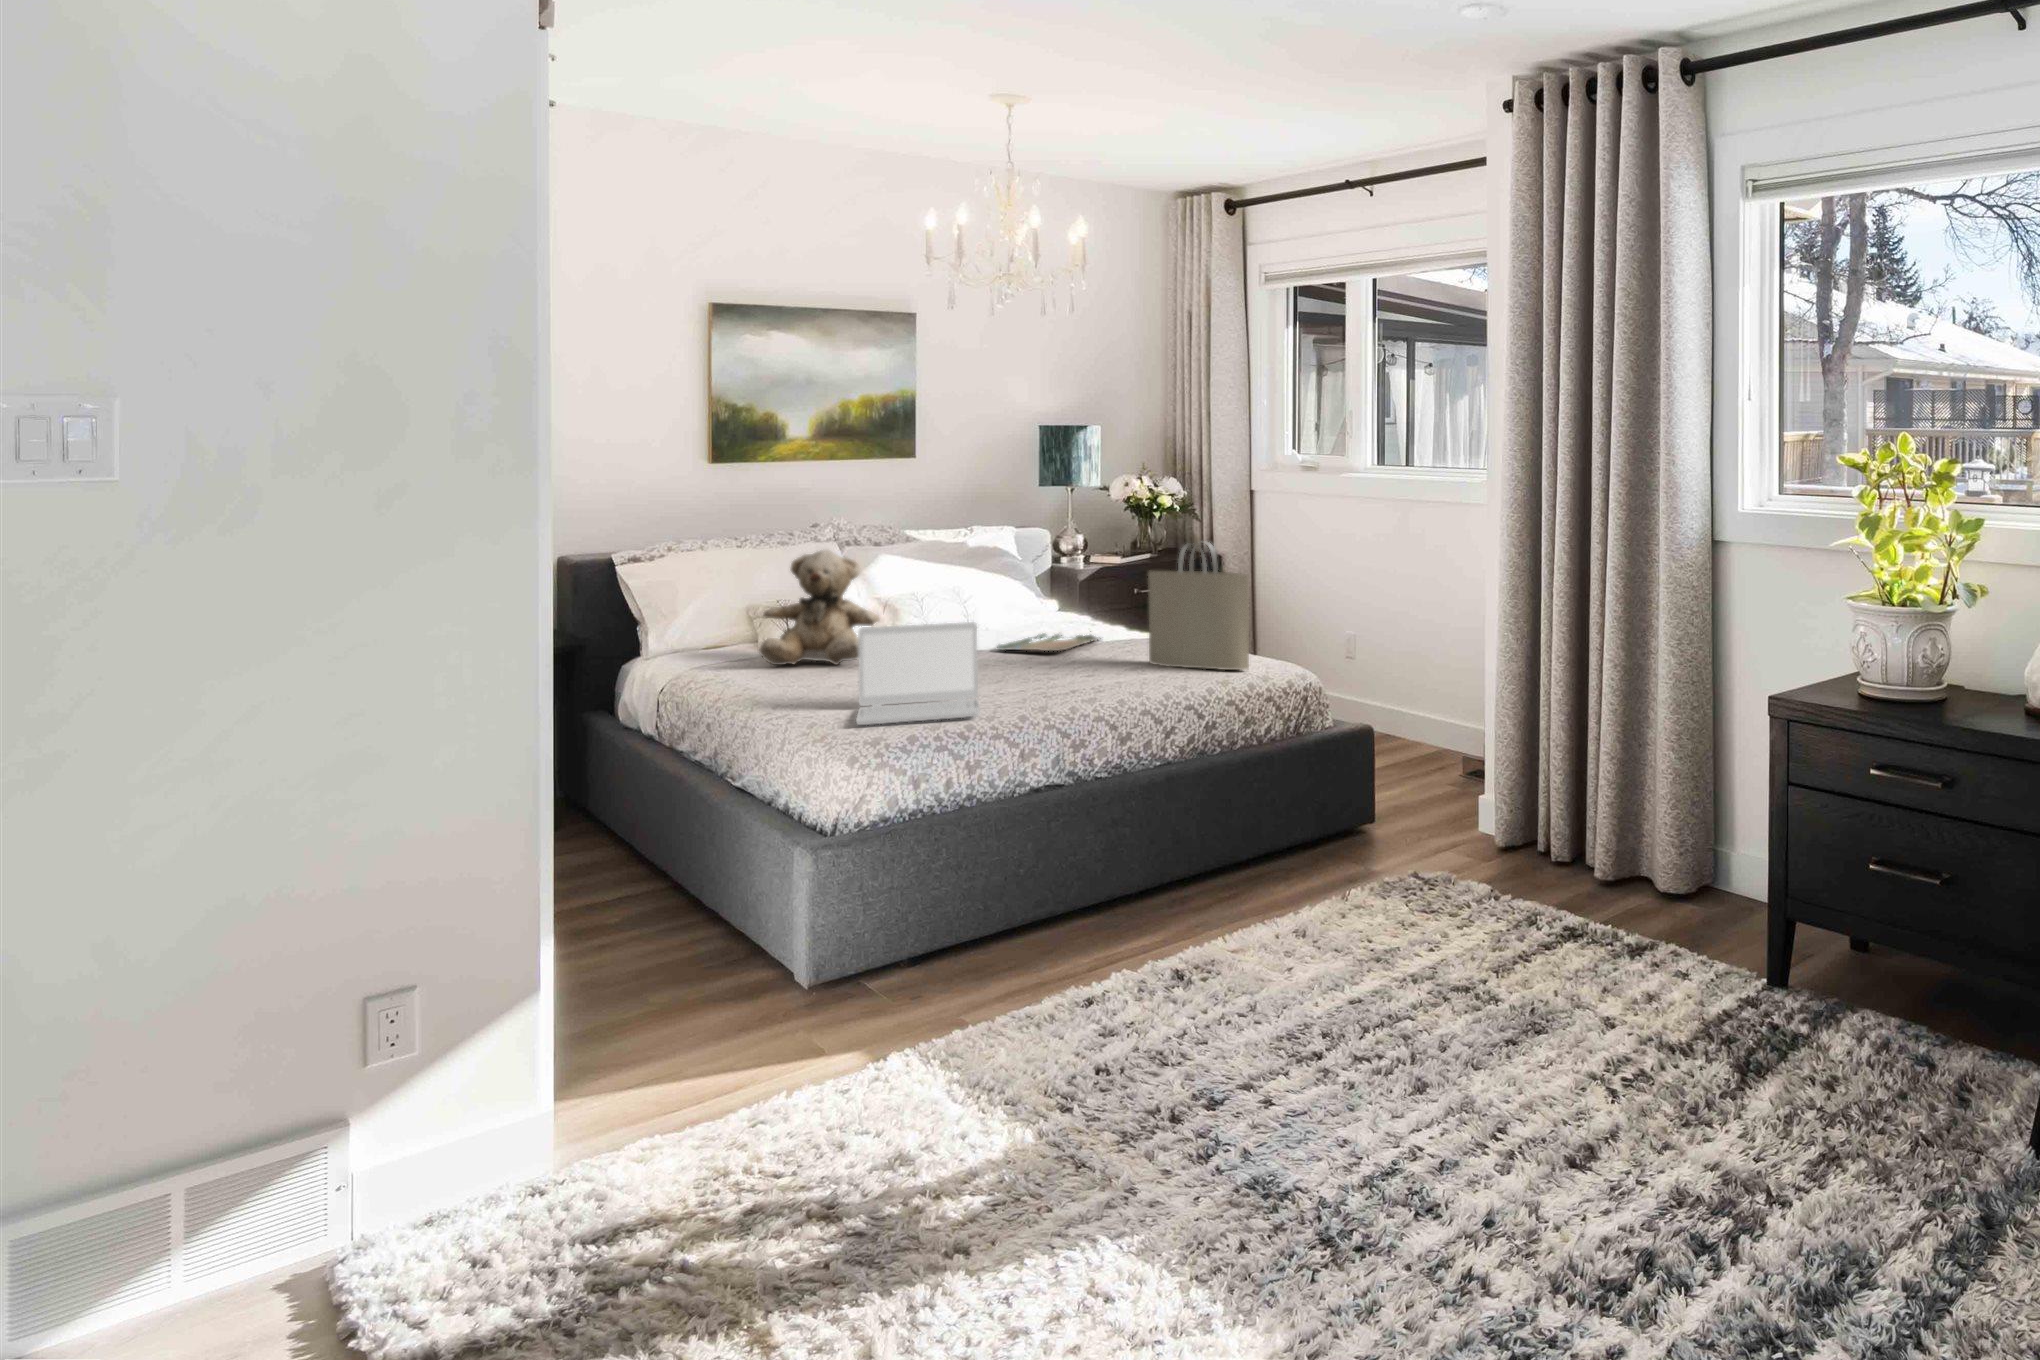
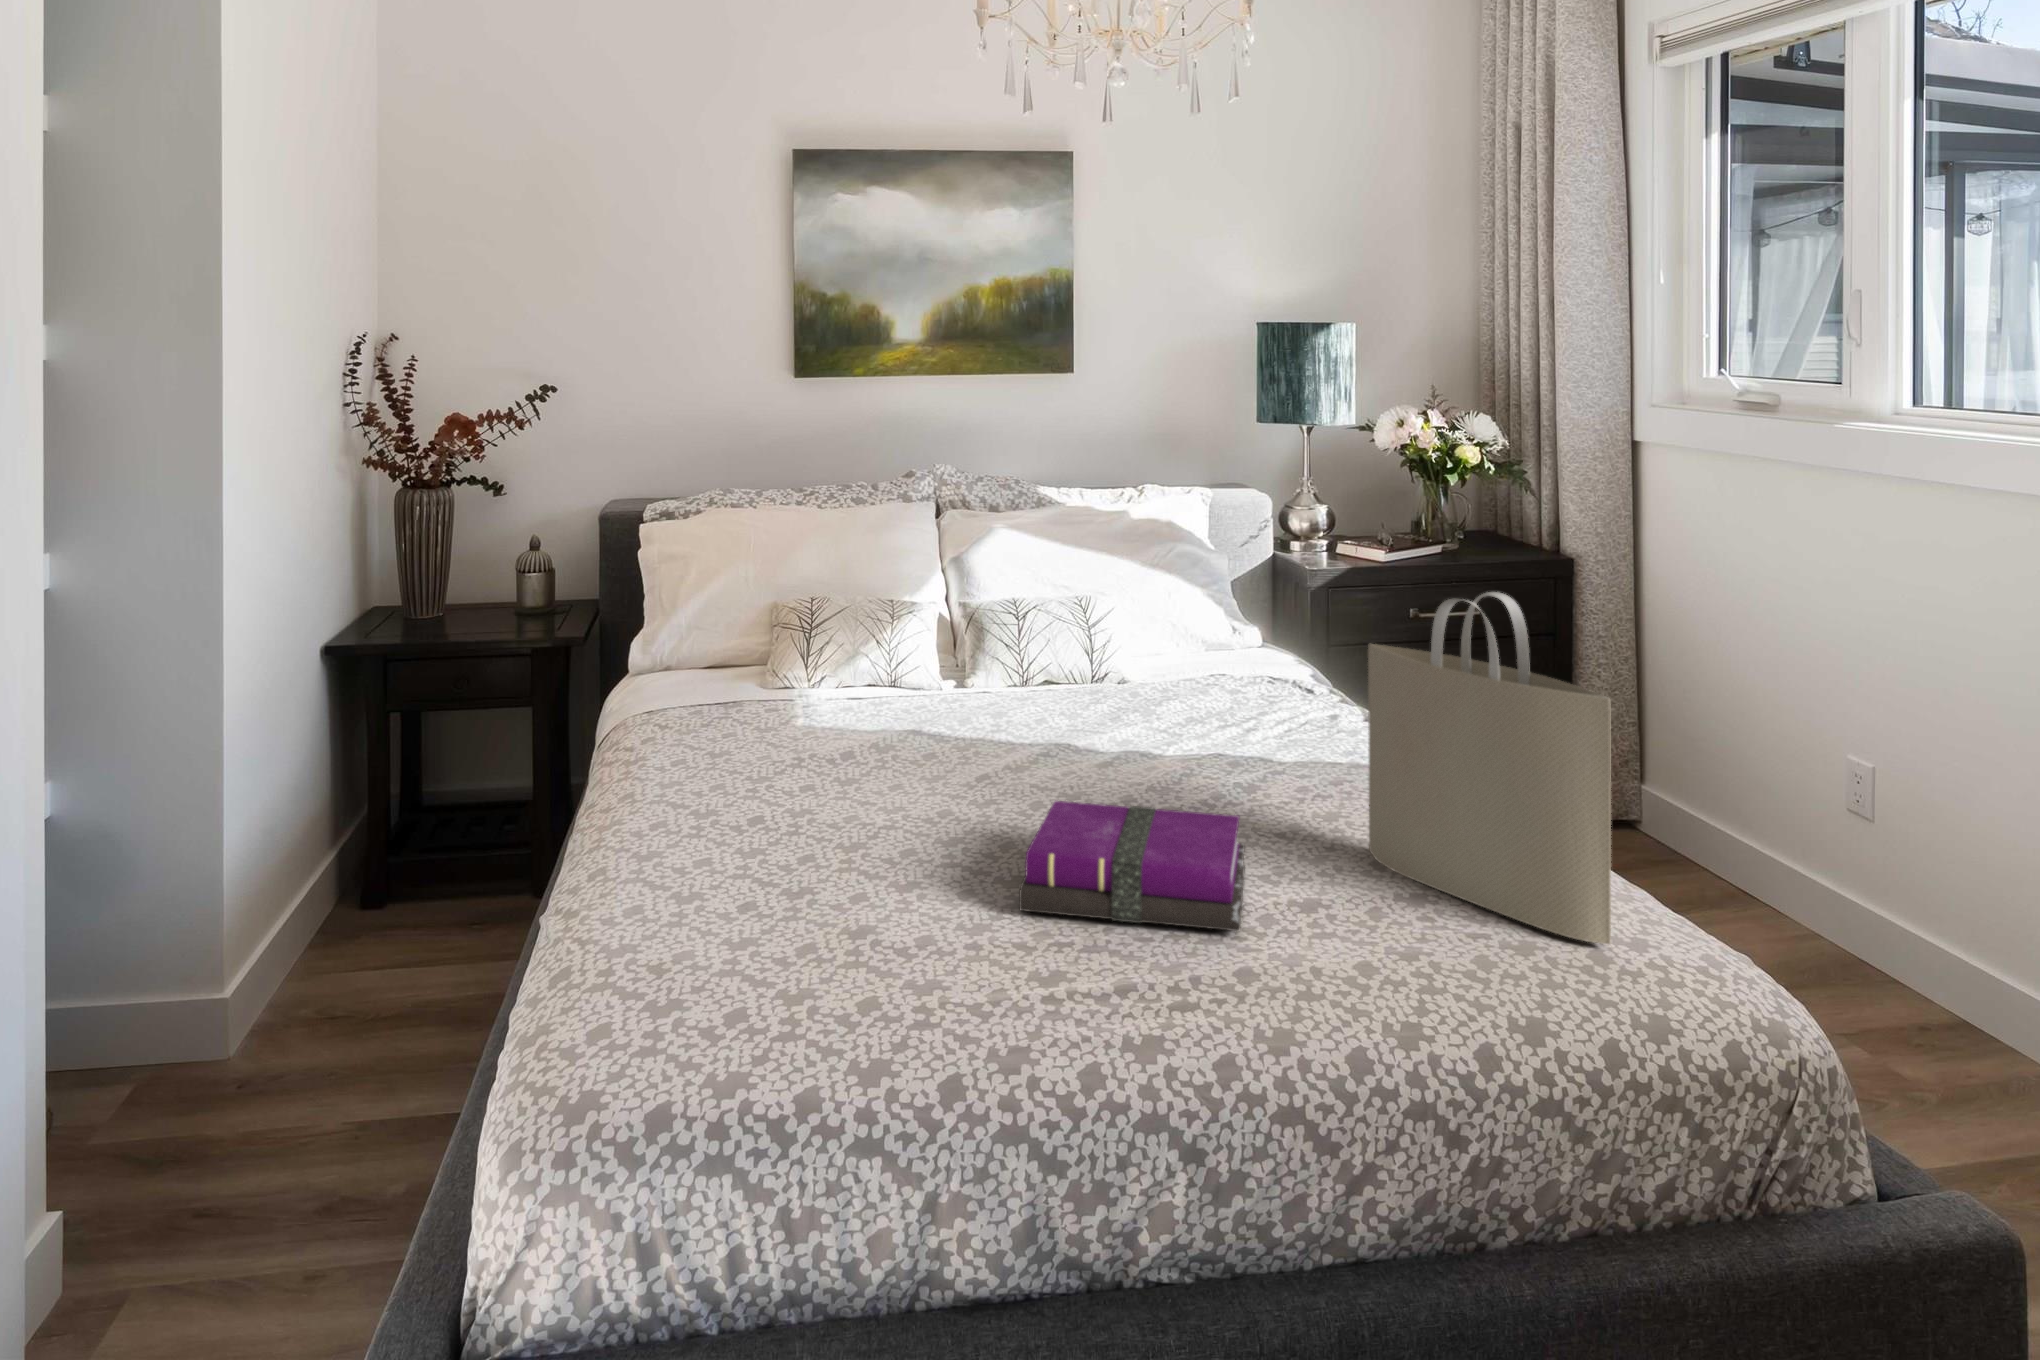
teddy bear: present [759,550,879,665] -> none [705,535,898,751]
laptop: present [856,622,980,725] -> none [631,743,942,1032]
tray: present [997,631,1100,651] -> none [1091,709,1303,779]
notebook: none [1002,648,1108,690] -> present [1019,801,1245,931]

